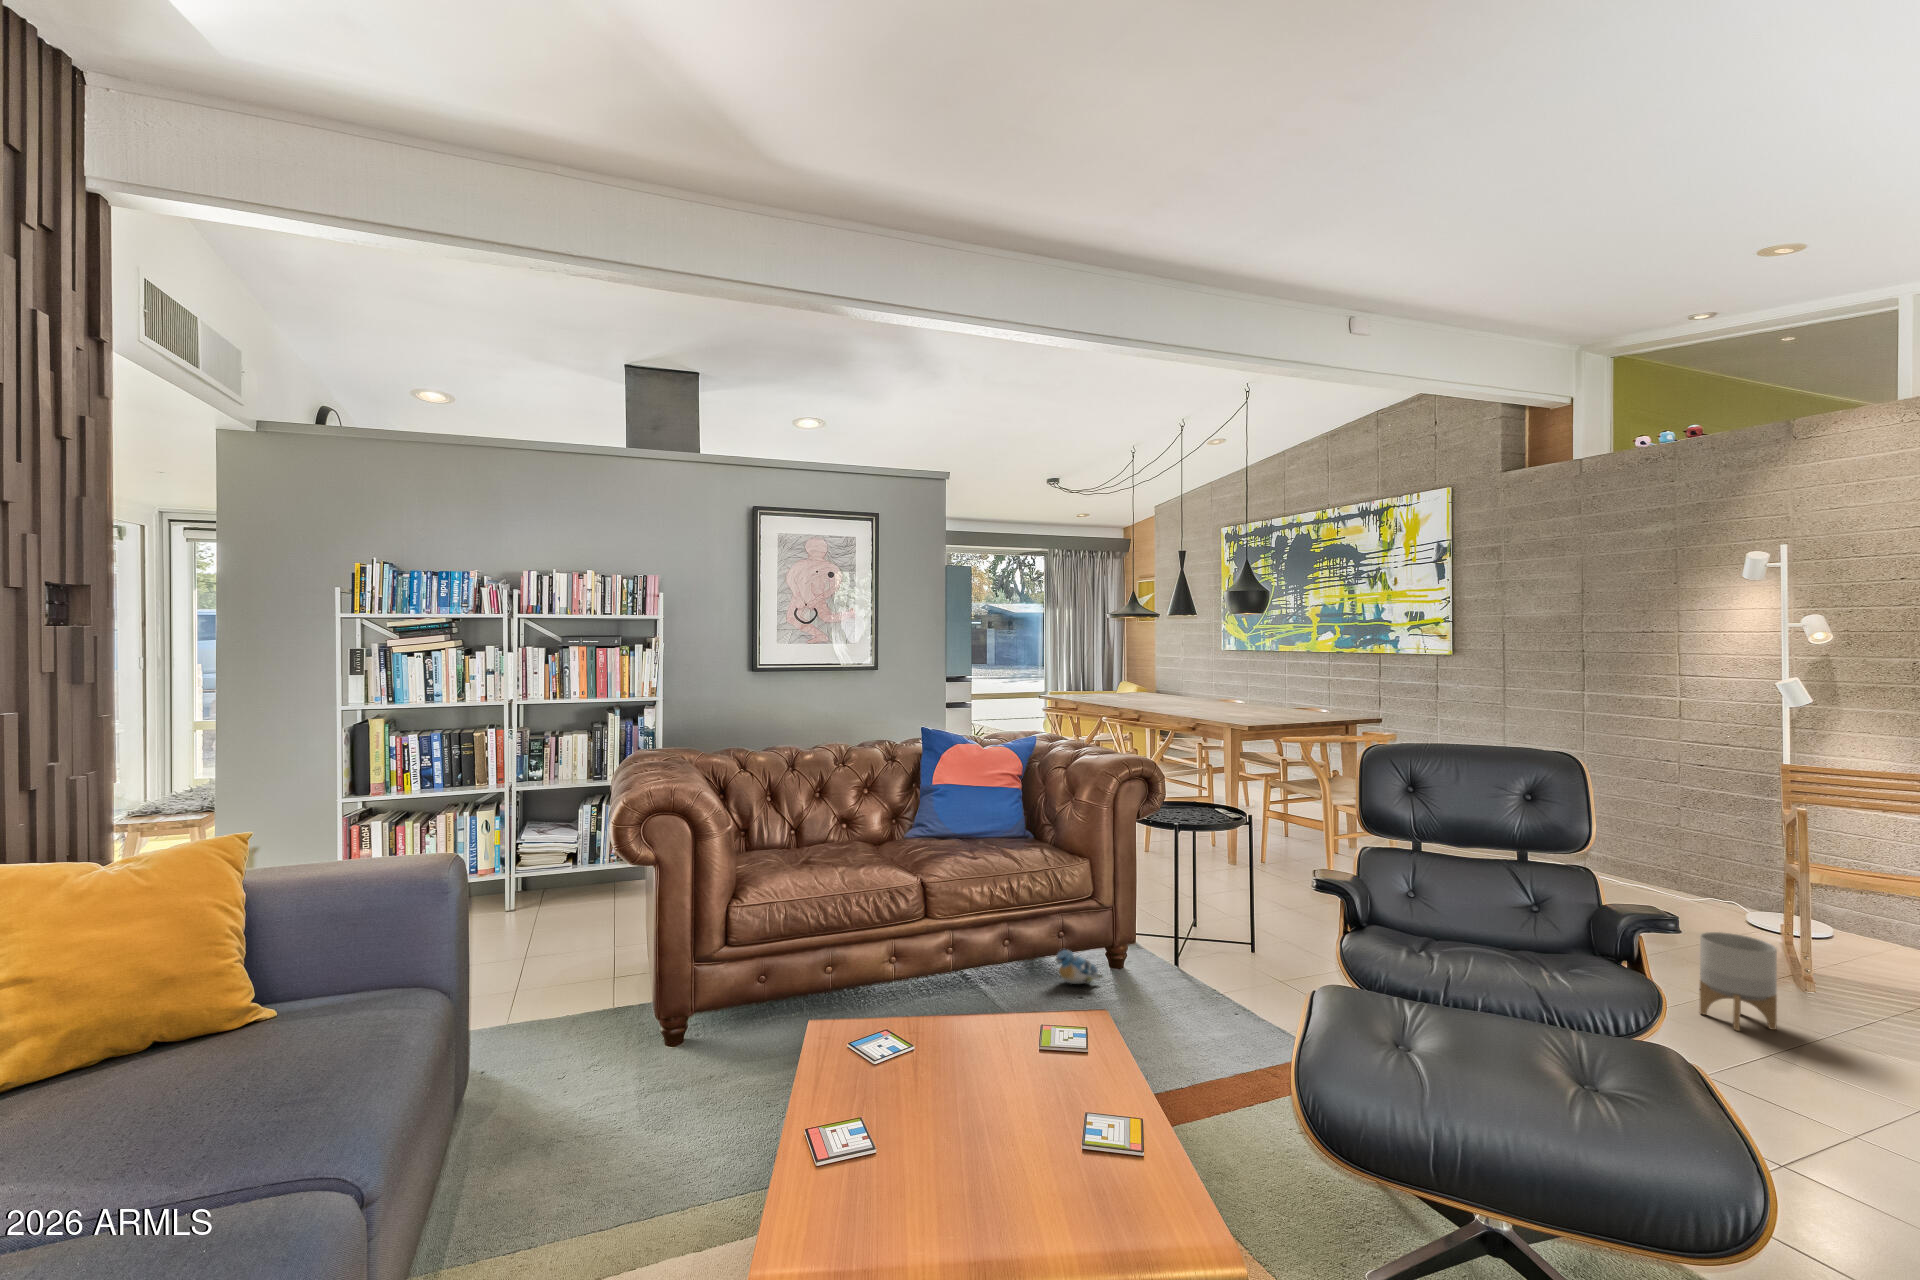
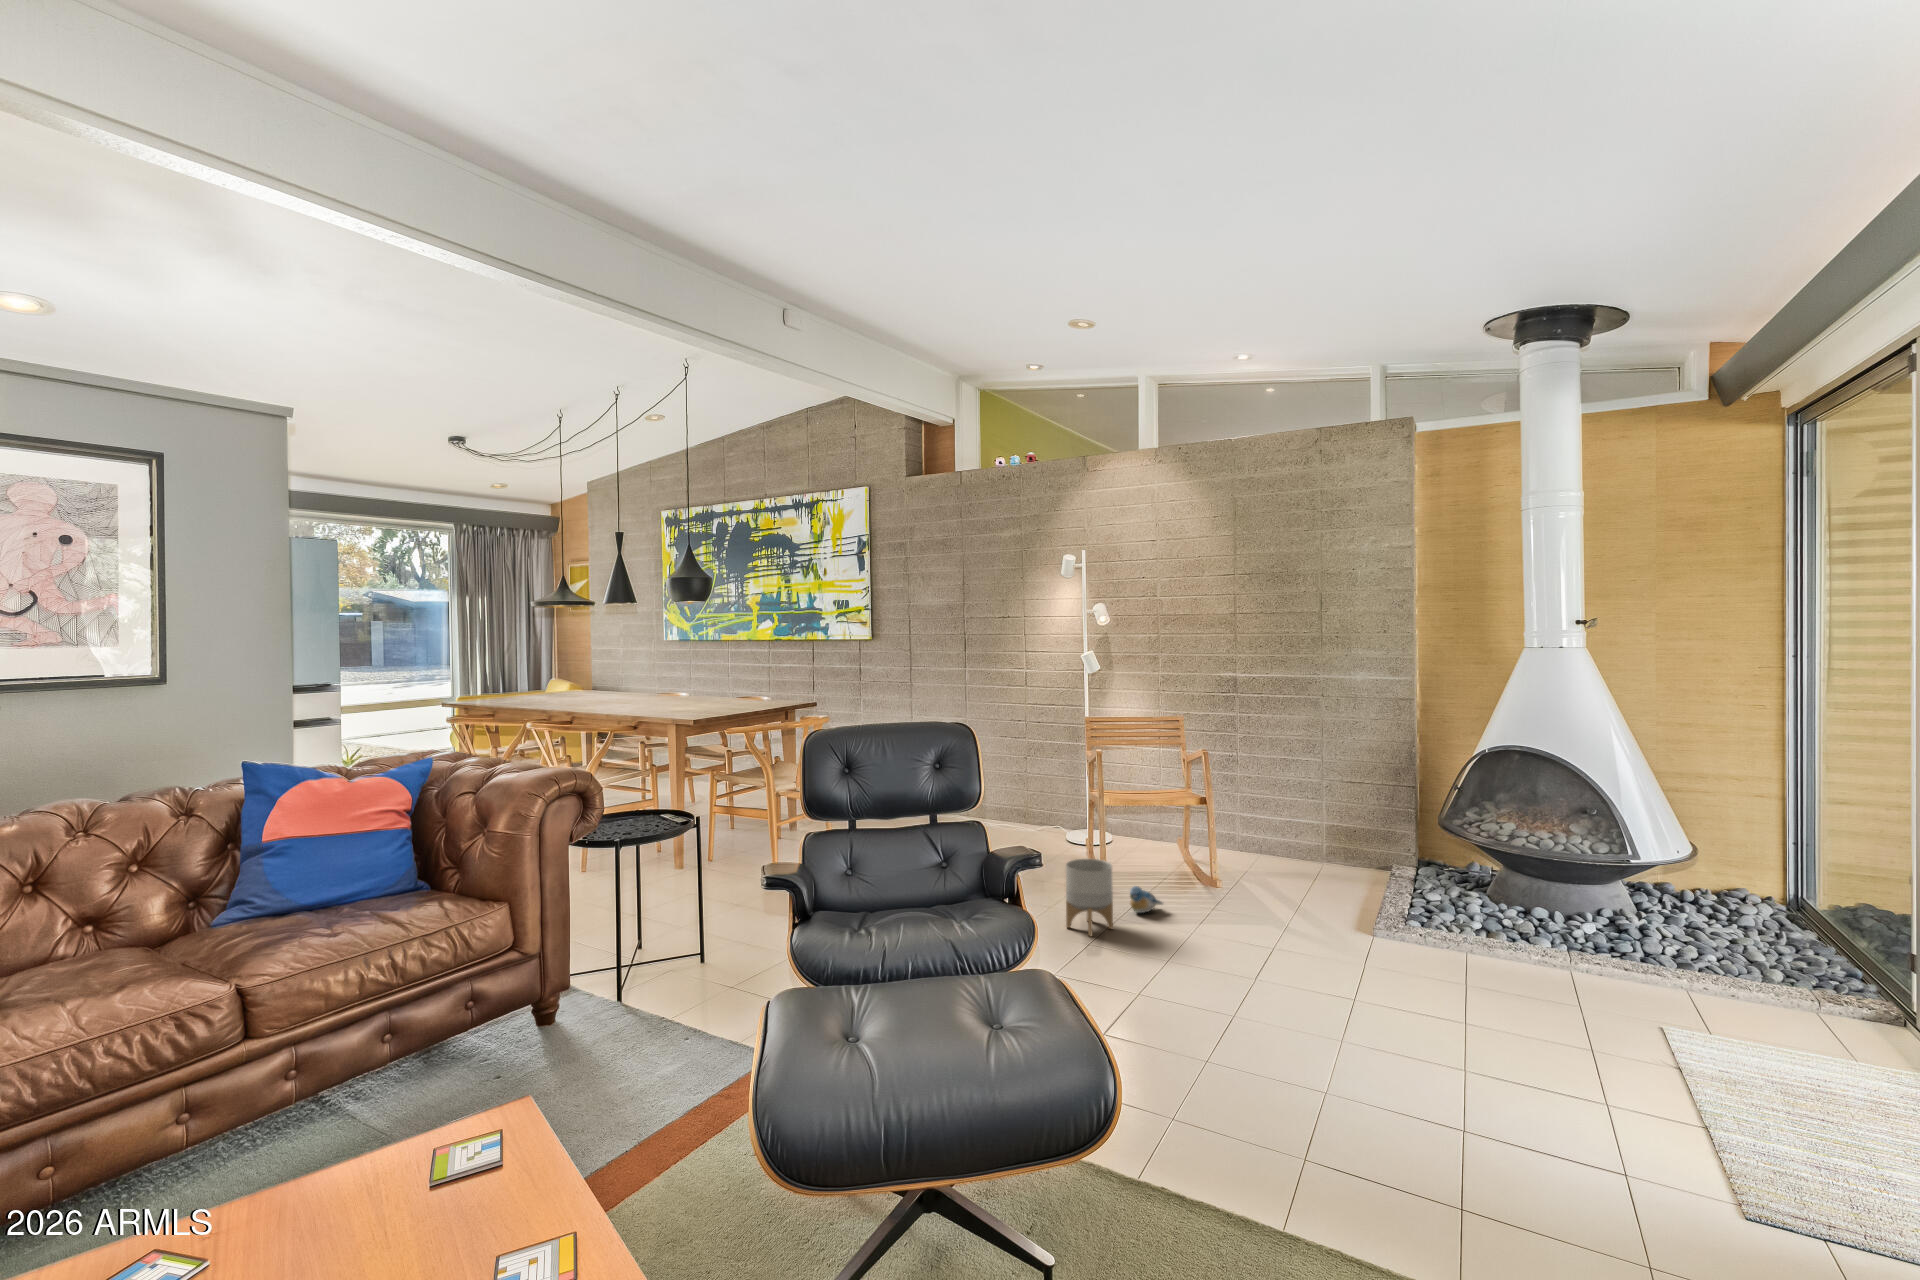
plush toy: present [1056,950,1102,984] -> present [1130,886,1163,913]

